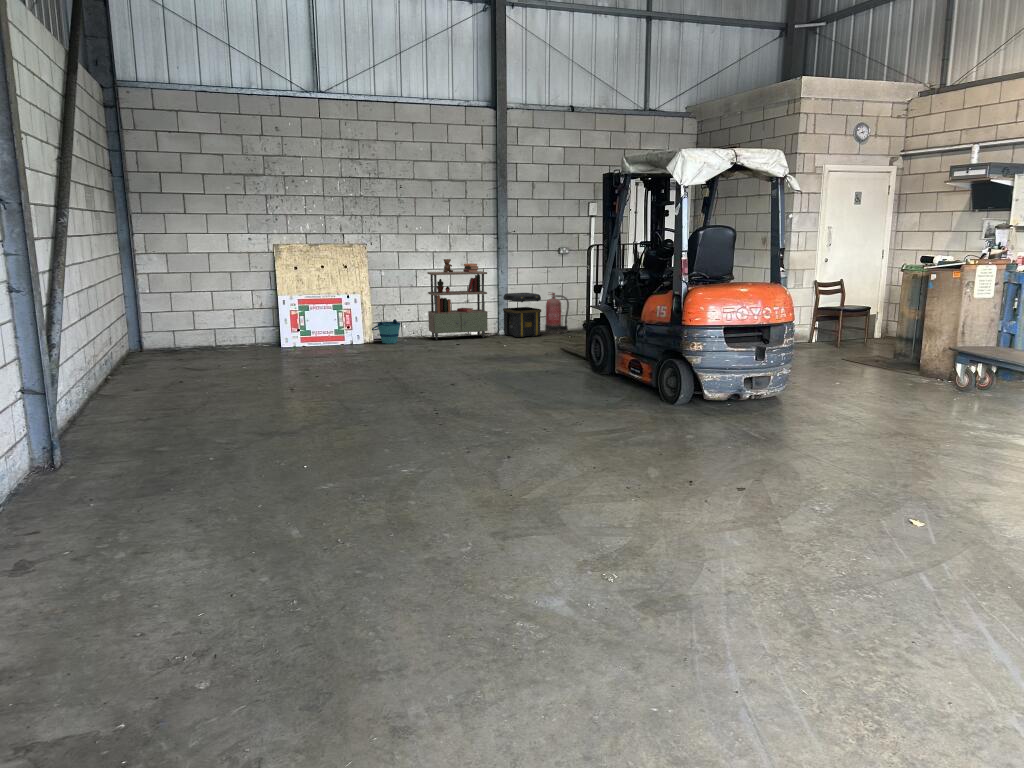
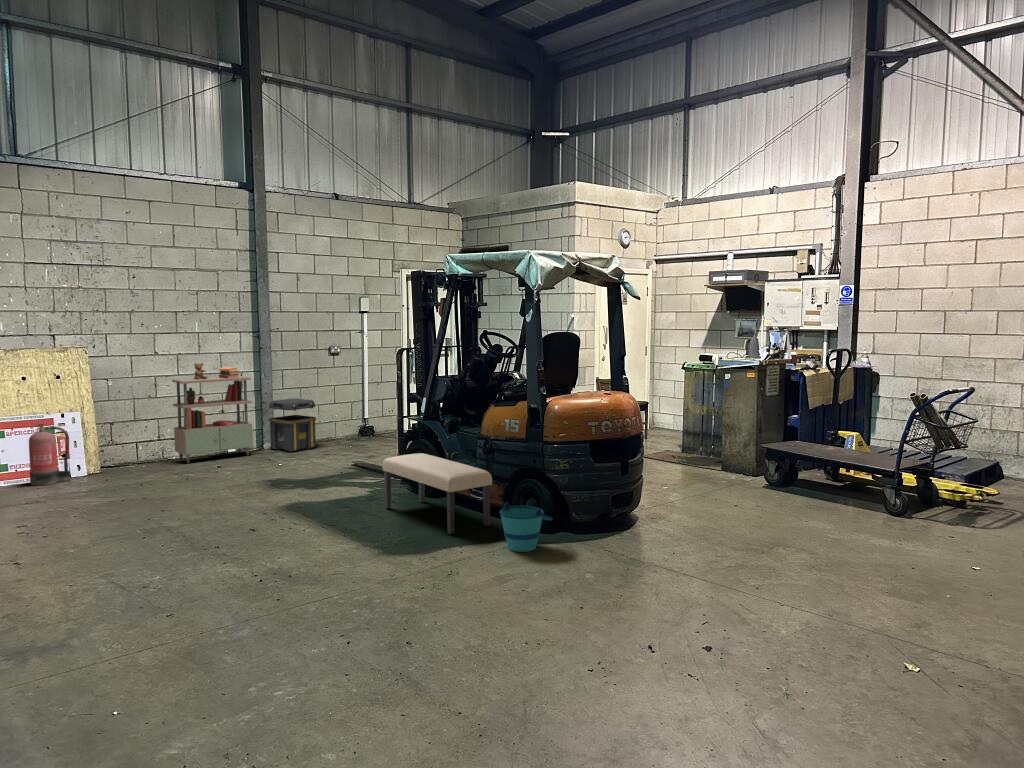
fire extinguisher: present [545,293,569,334] -> present [29,423,70,486]
bucket: present [372,319,401,344] -> present [500,503,553,552]
bench: none [561,336,642,402] -> present [383,453,492,534]

